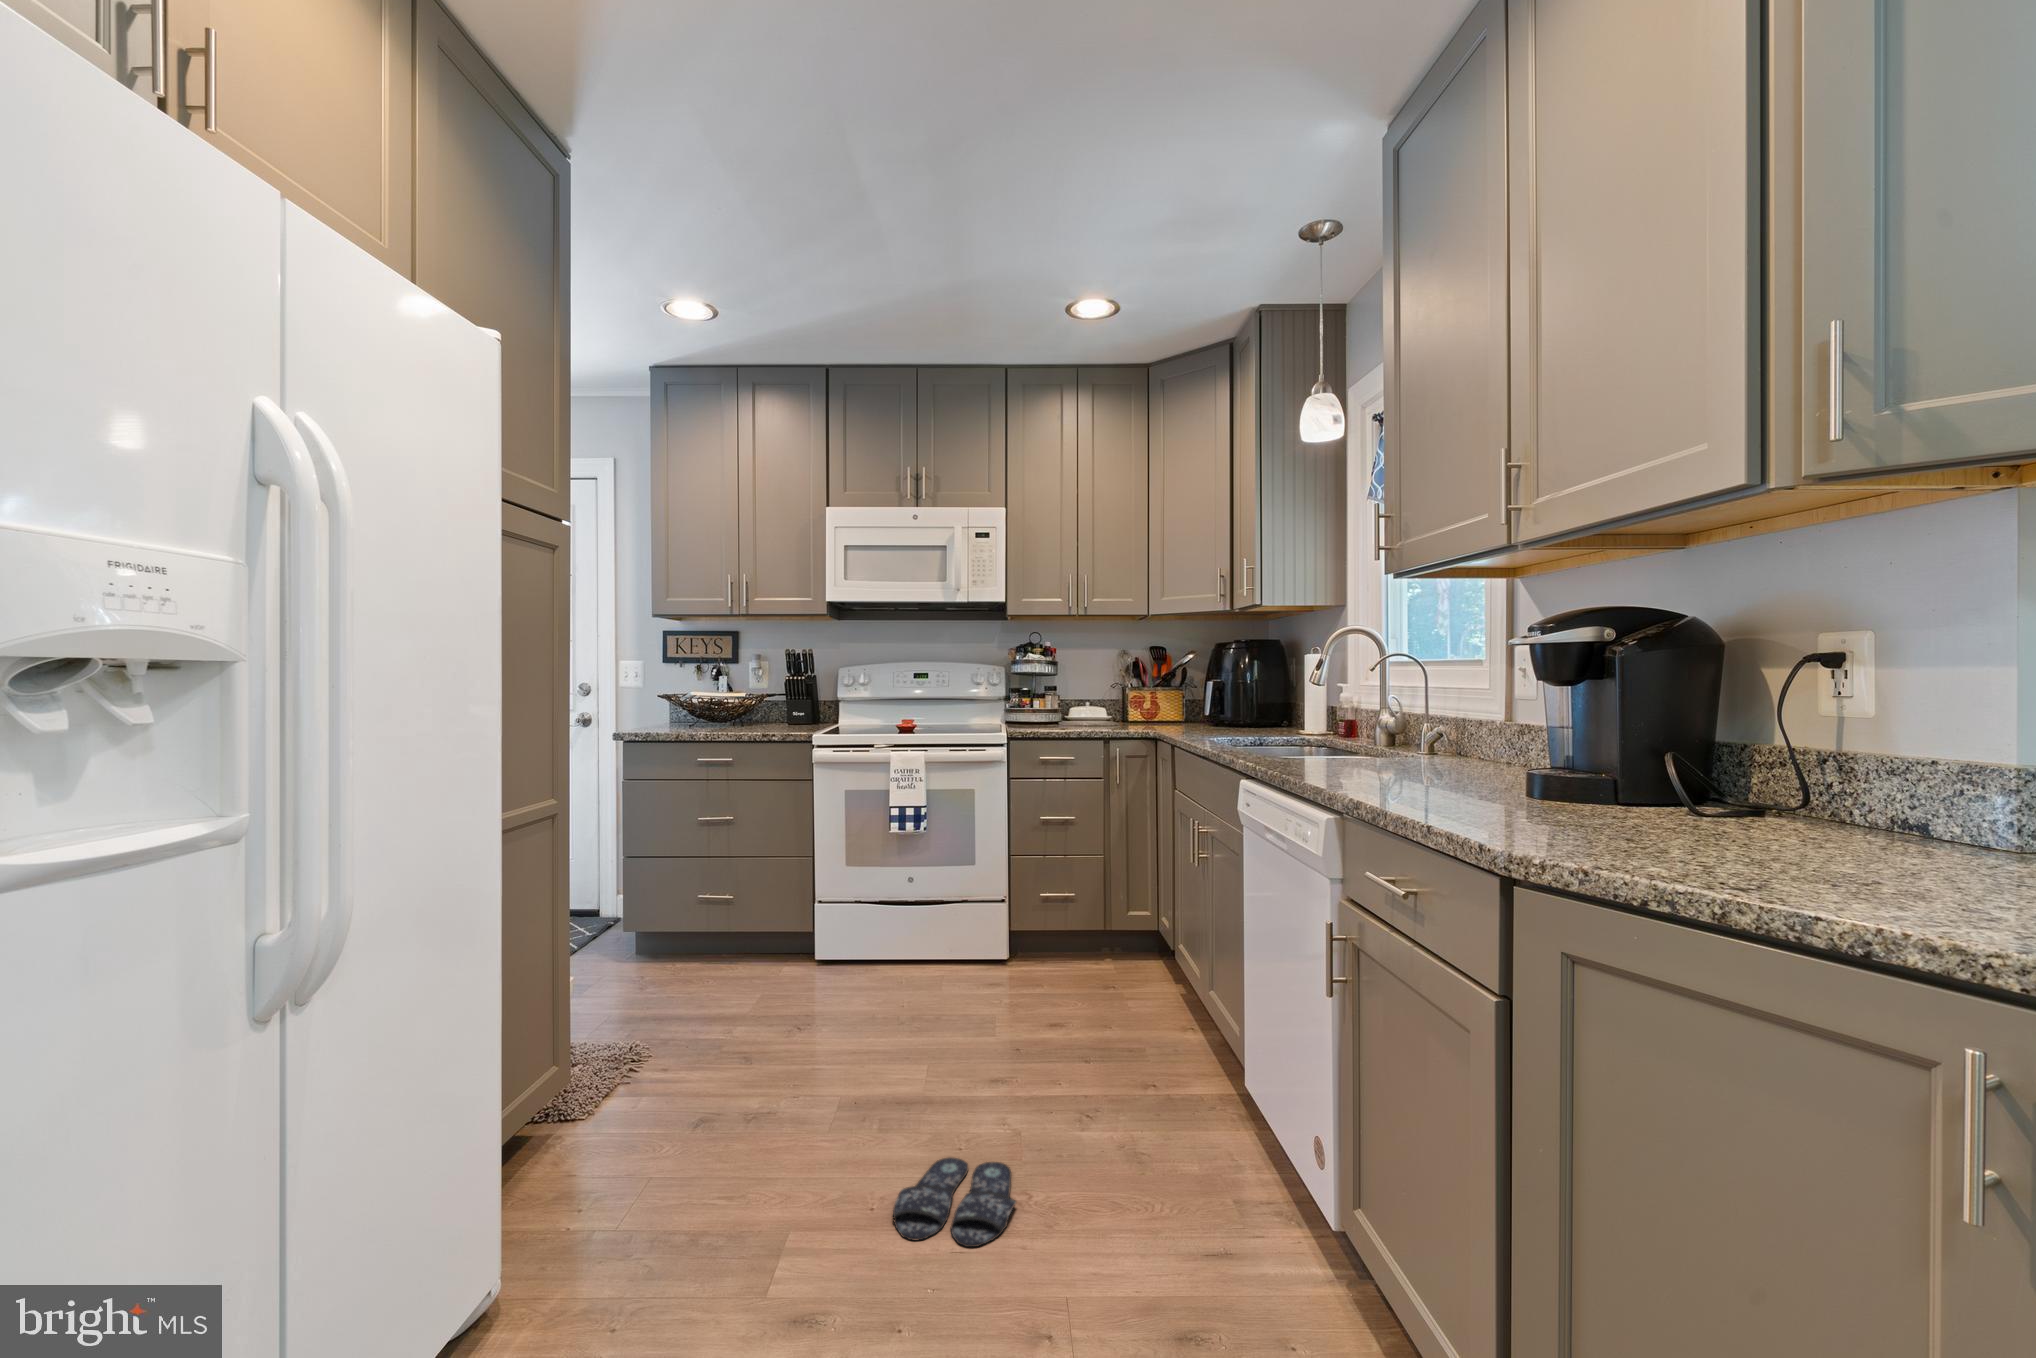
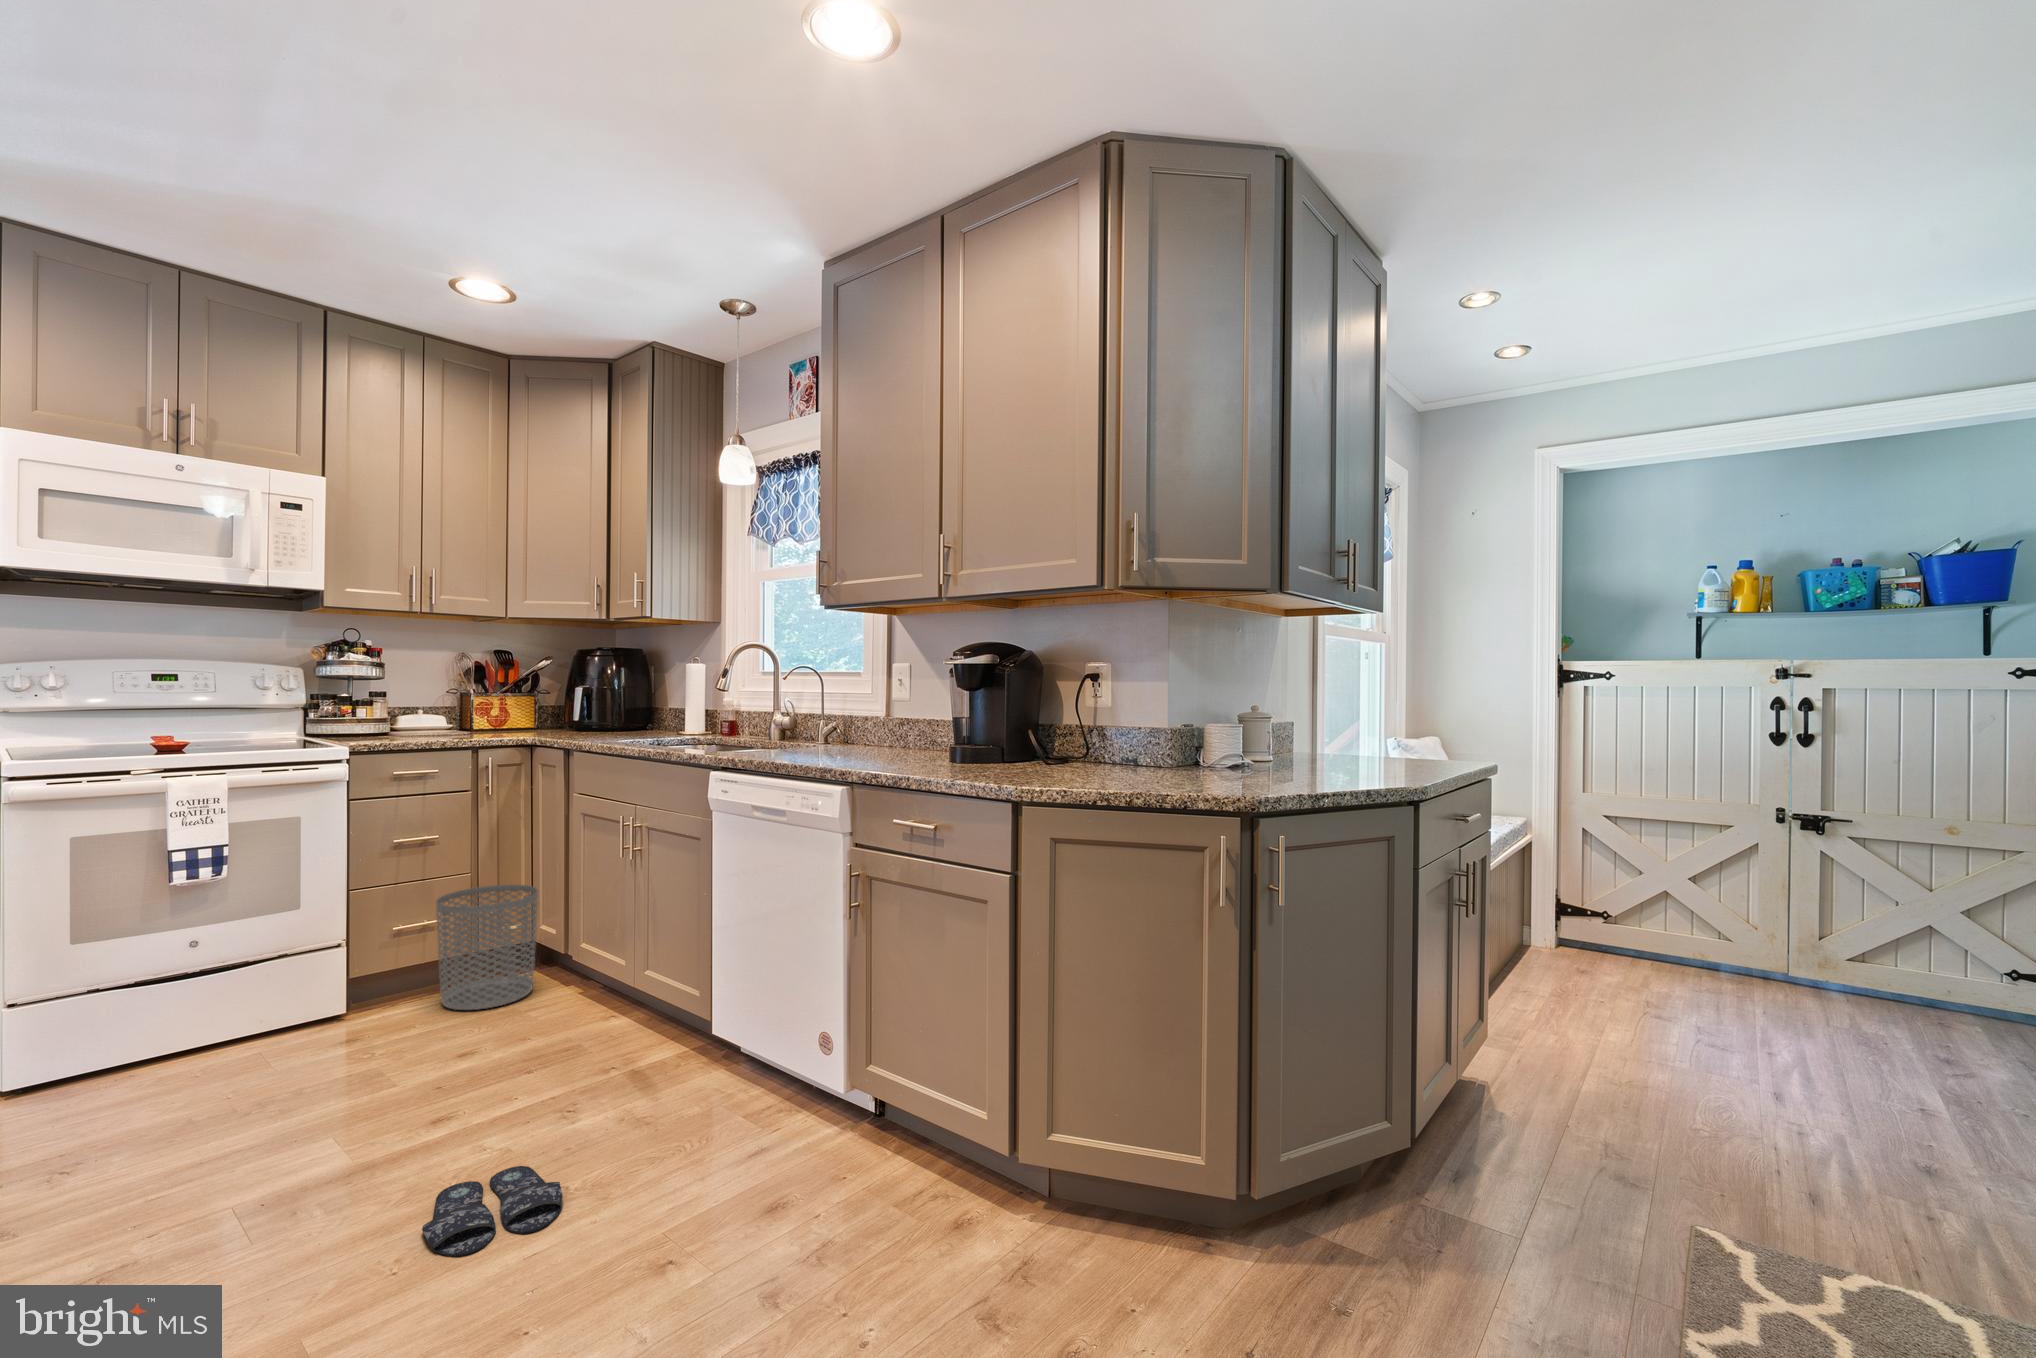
waste bin: none [1063,868,1146,985] -> present [436,885,538,1010]

